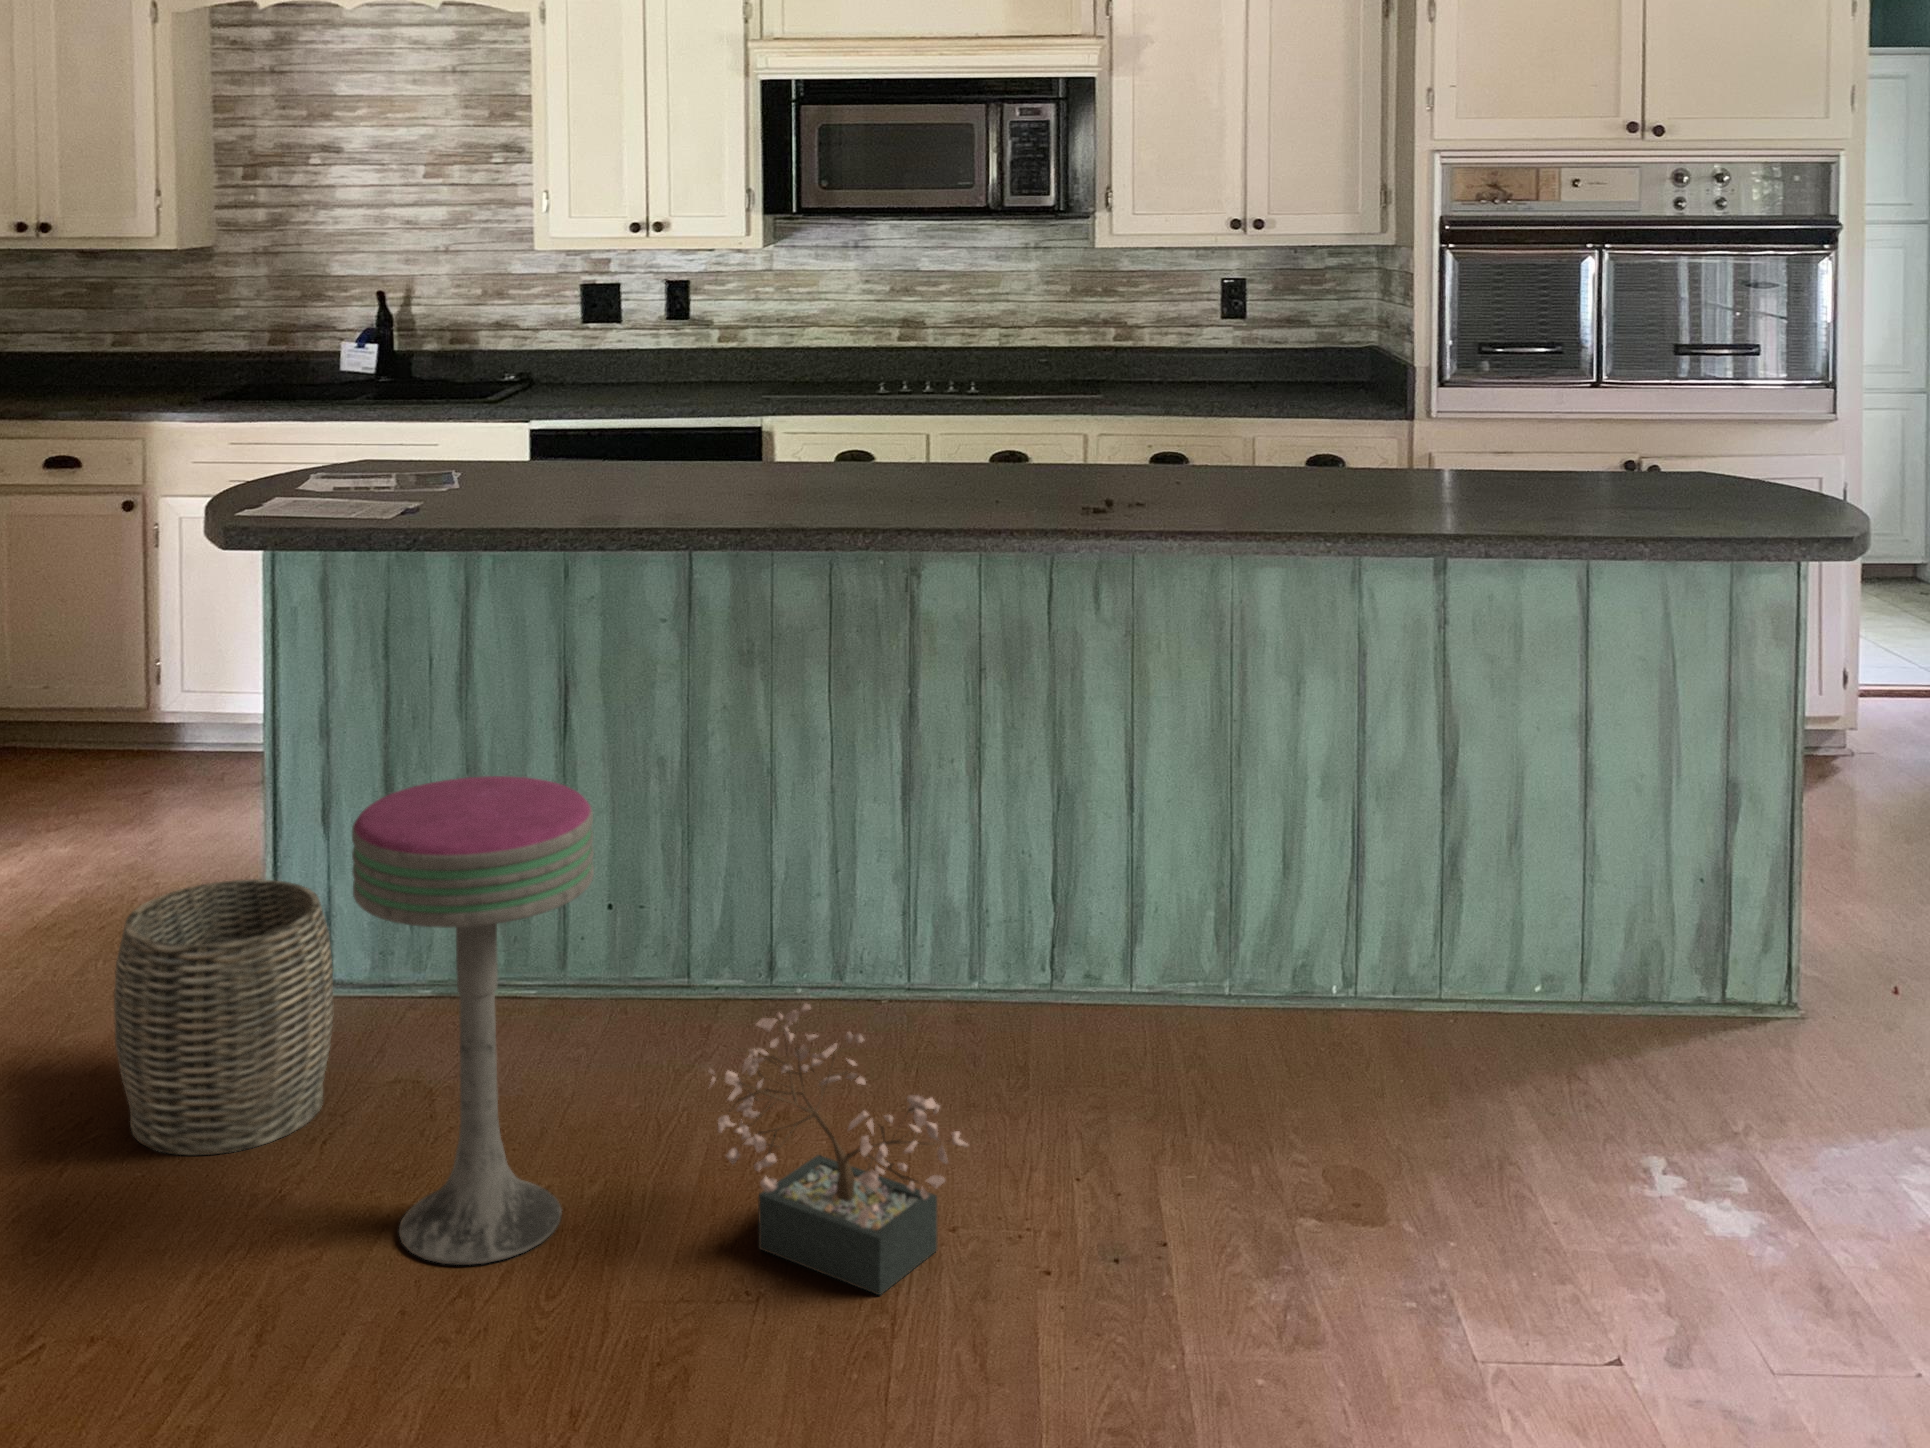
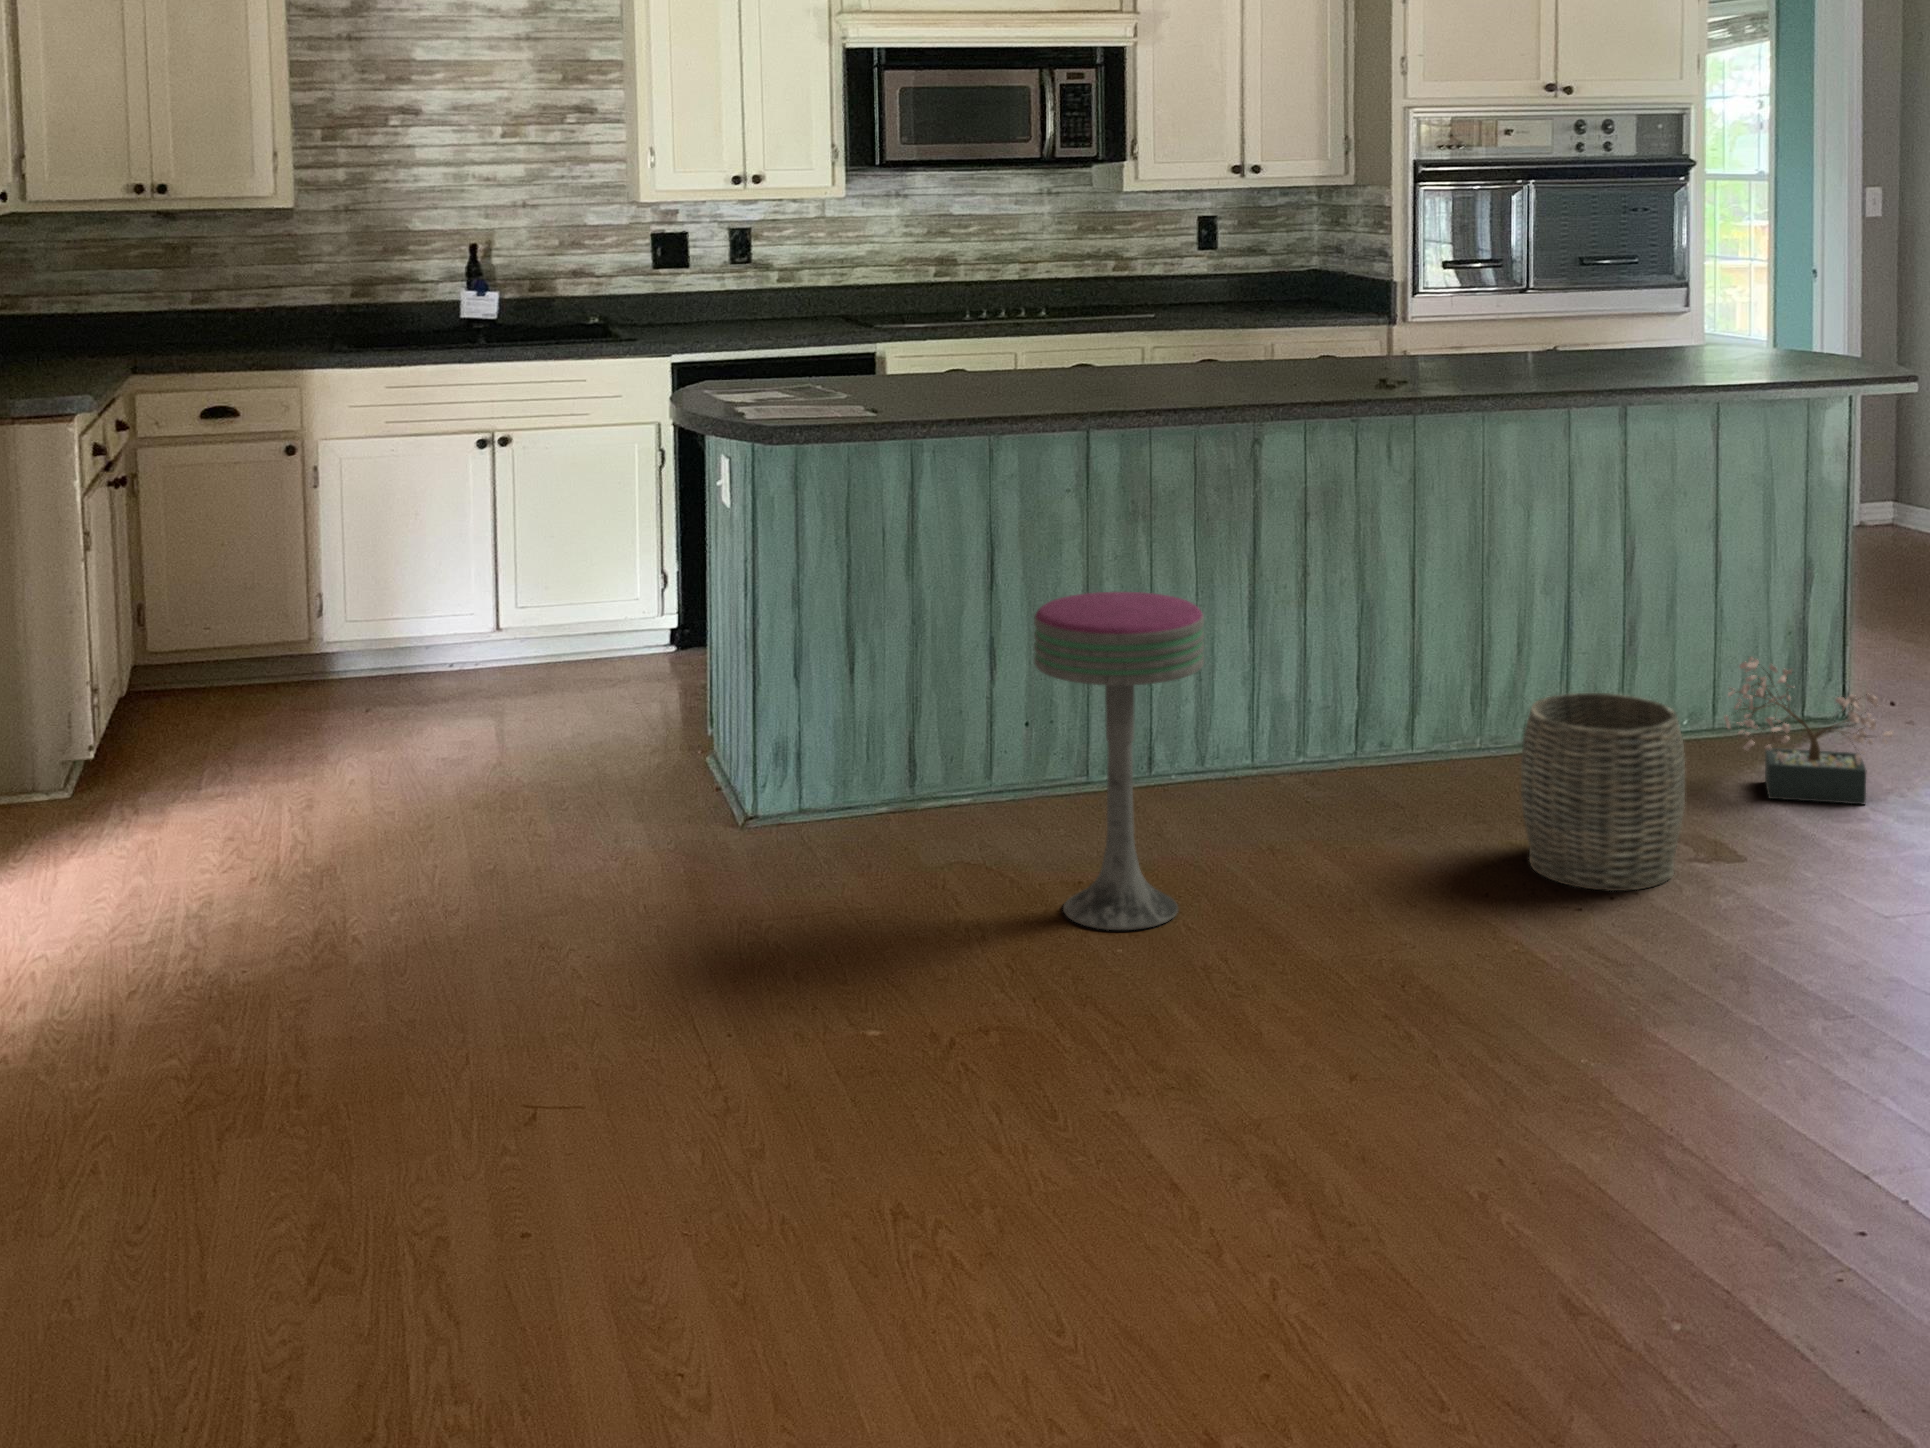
woven basket: present [114,879,334,1155] -> present [1521,693,1685,891]
decorative plant: present [709,1003,968,1295] -> present [1724,657,1893,804]

